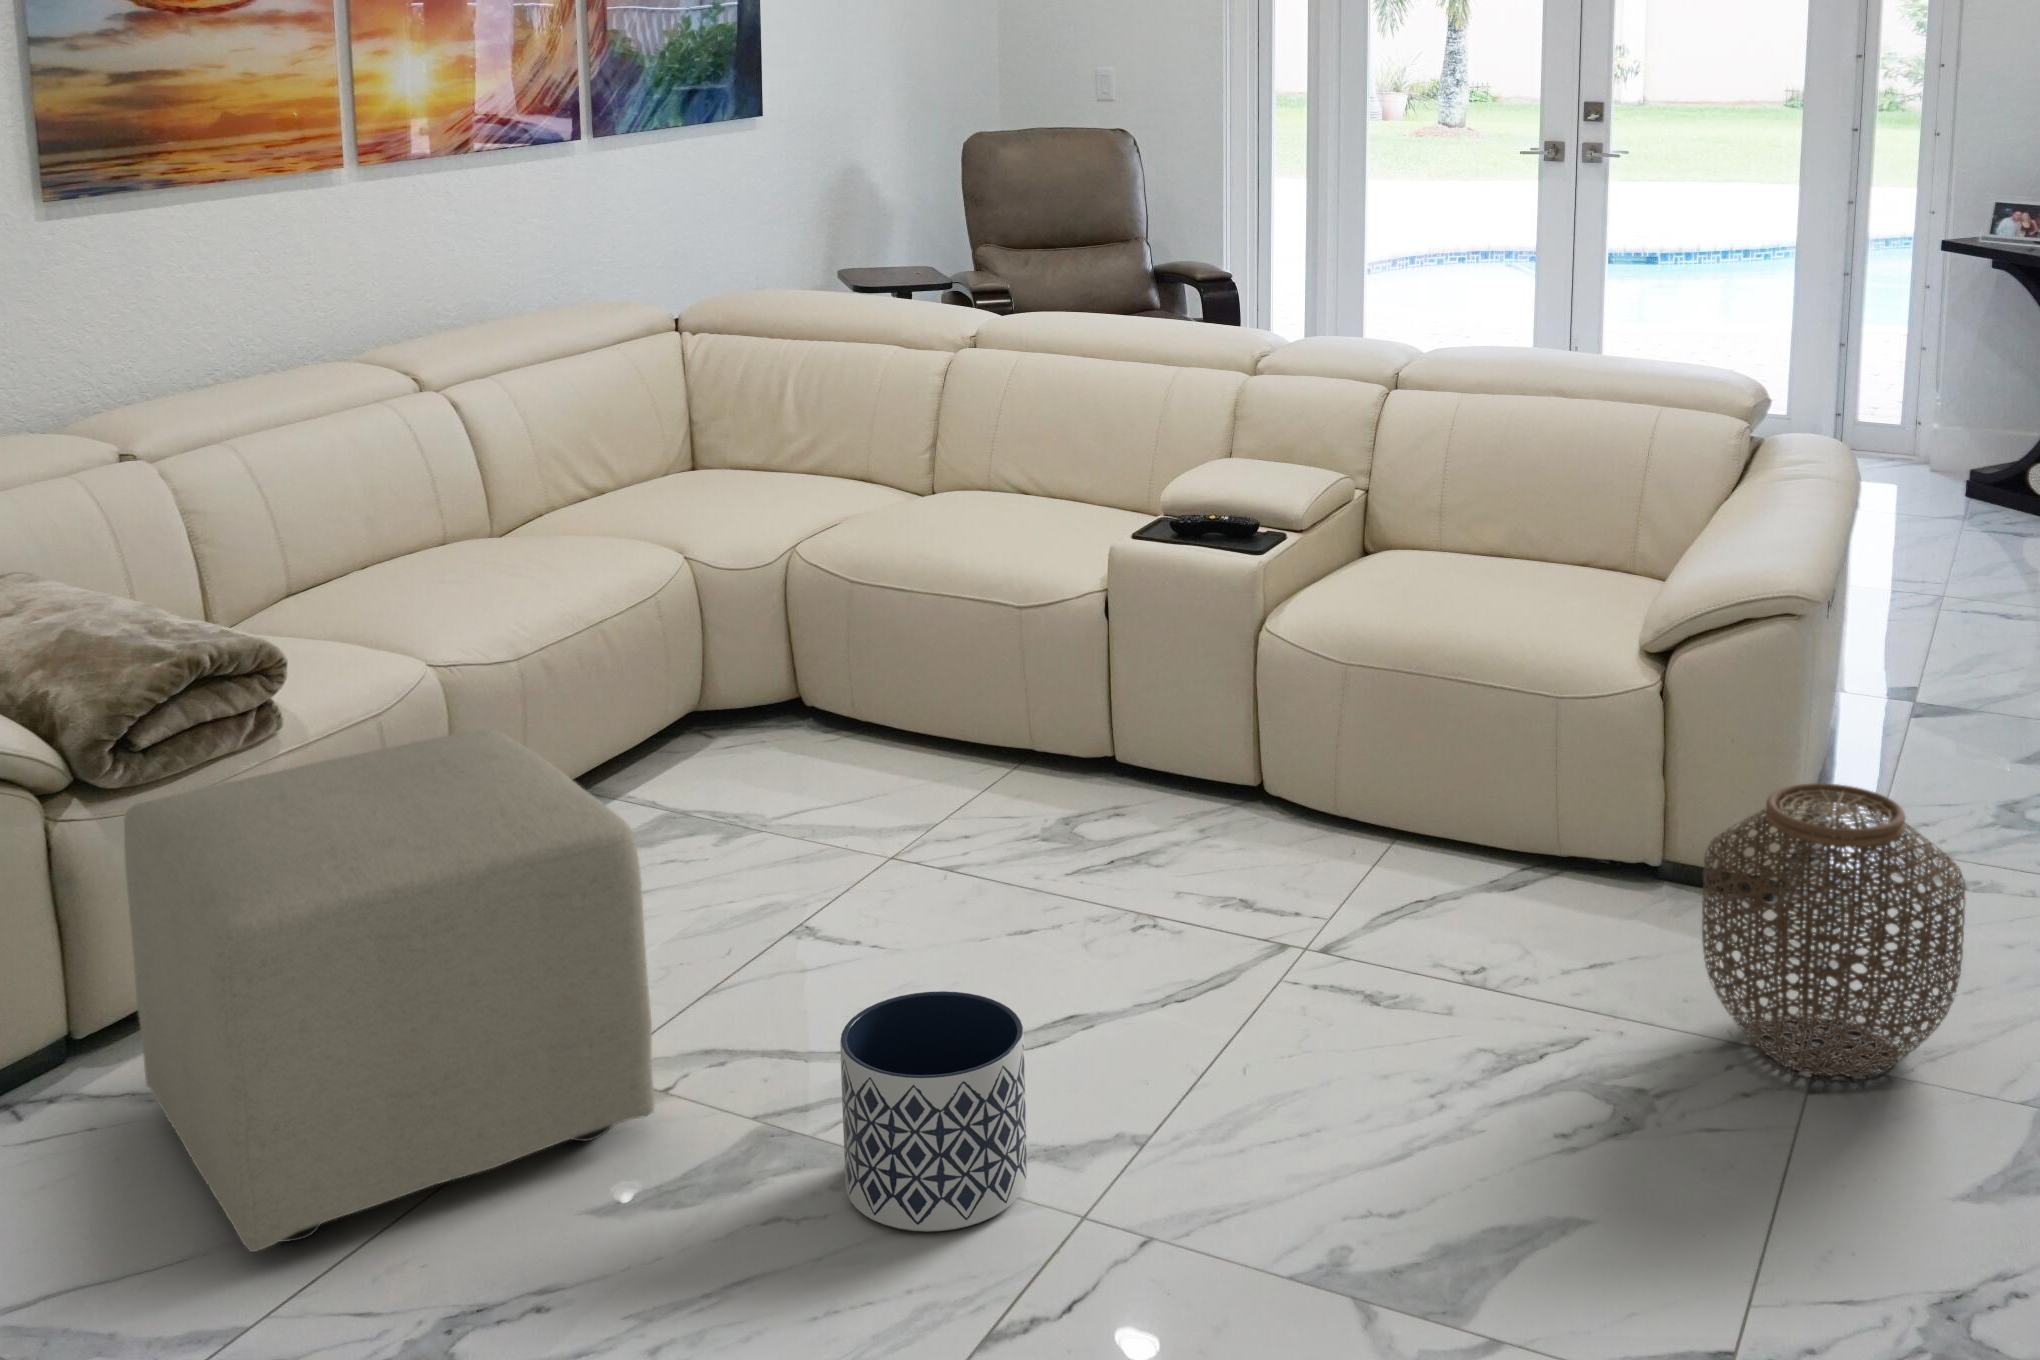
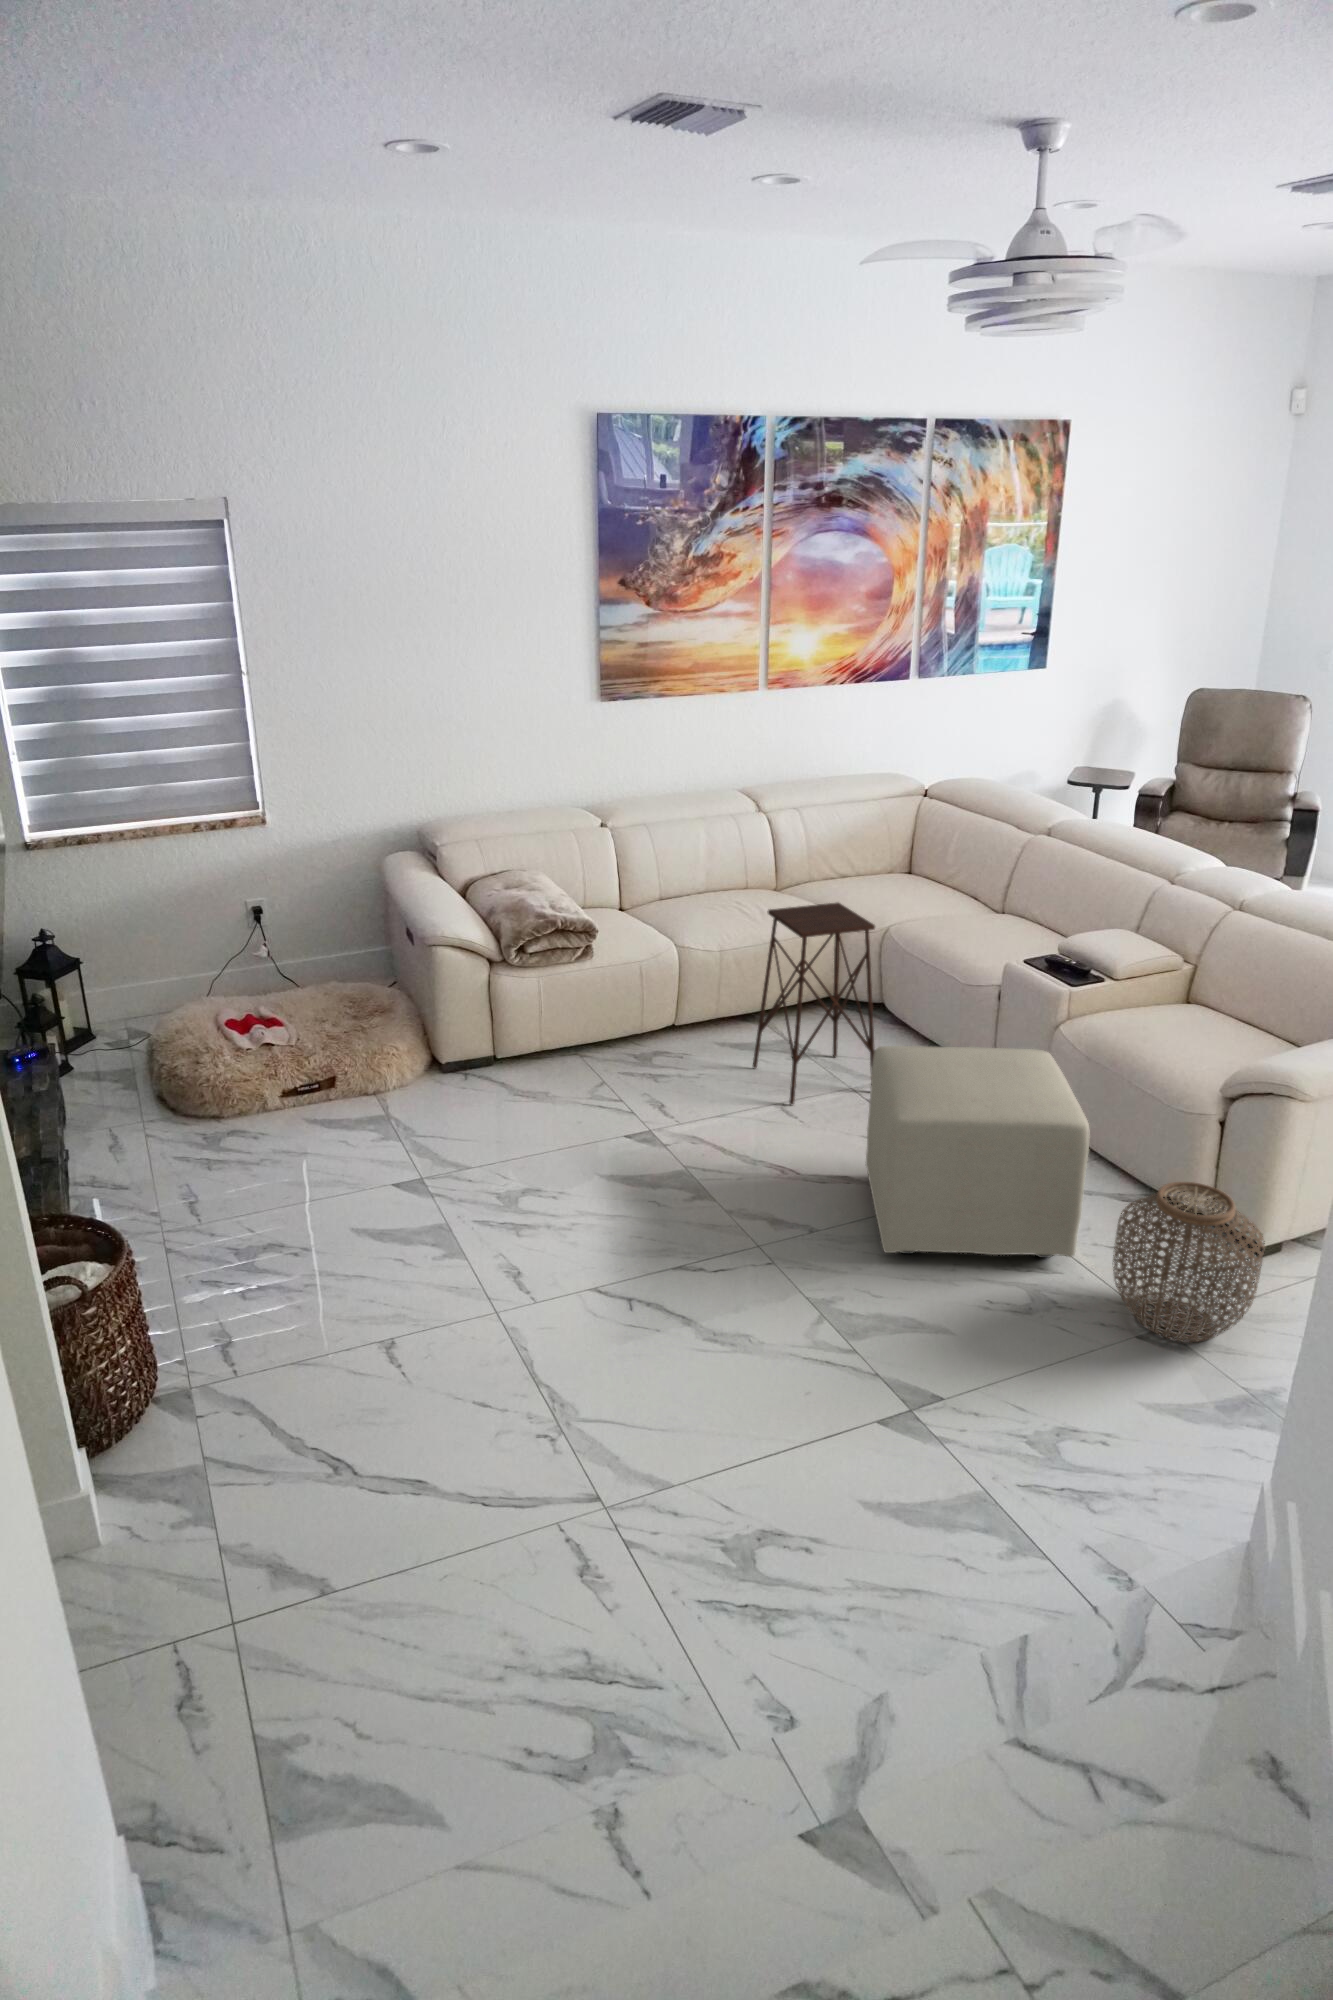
side table: none [664,504,939,931] -> present [753,903,875,1105]
ottoman: present [124,730,655,1252] -> present [866,1046,1089,1258]
planter: present [840,991,1027,1232] -> none [677,1136,758,1235]

